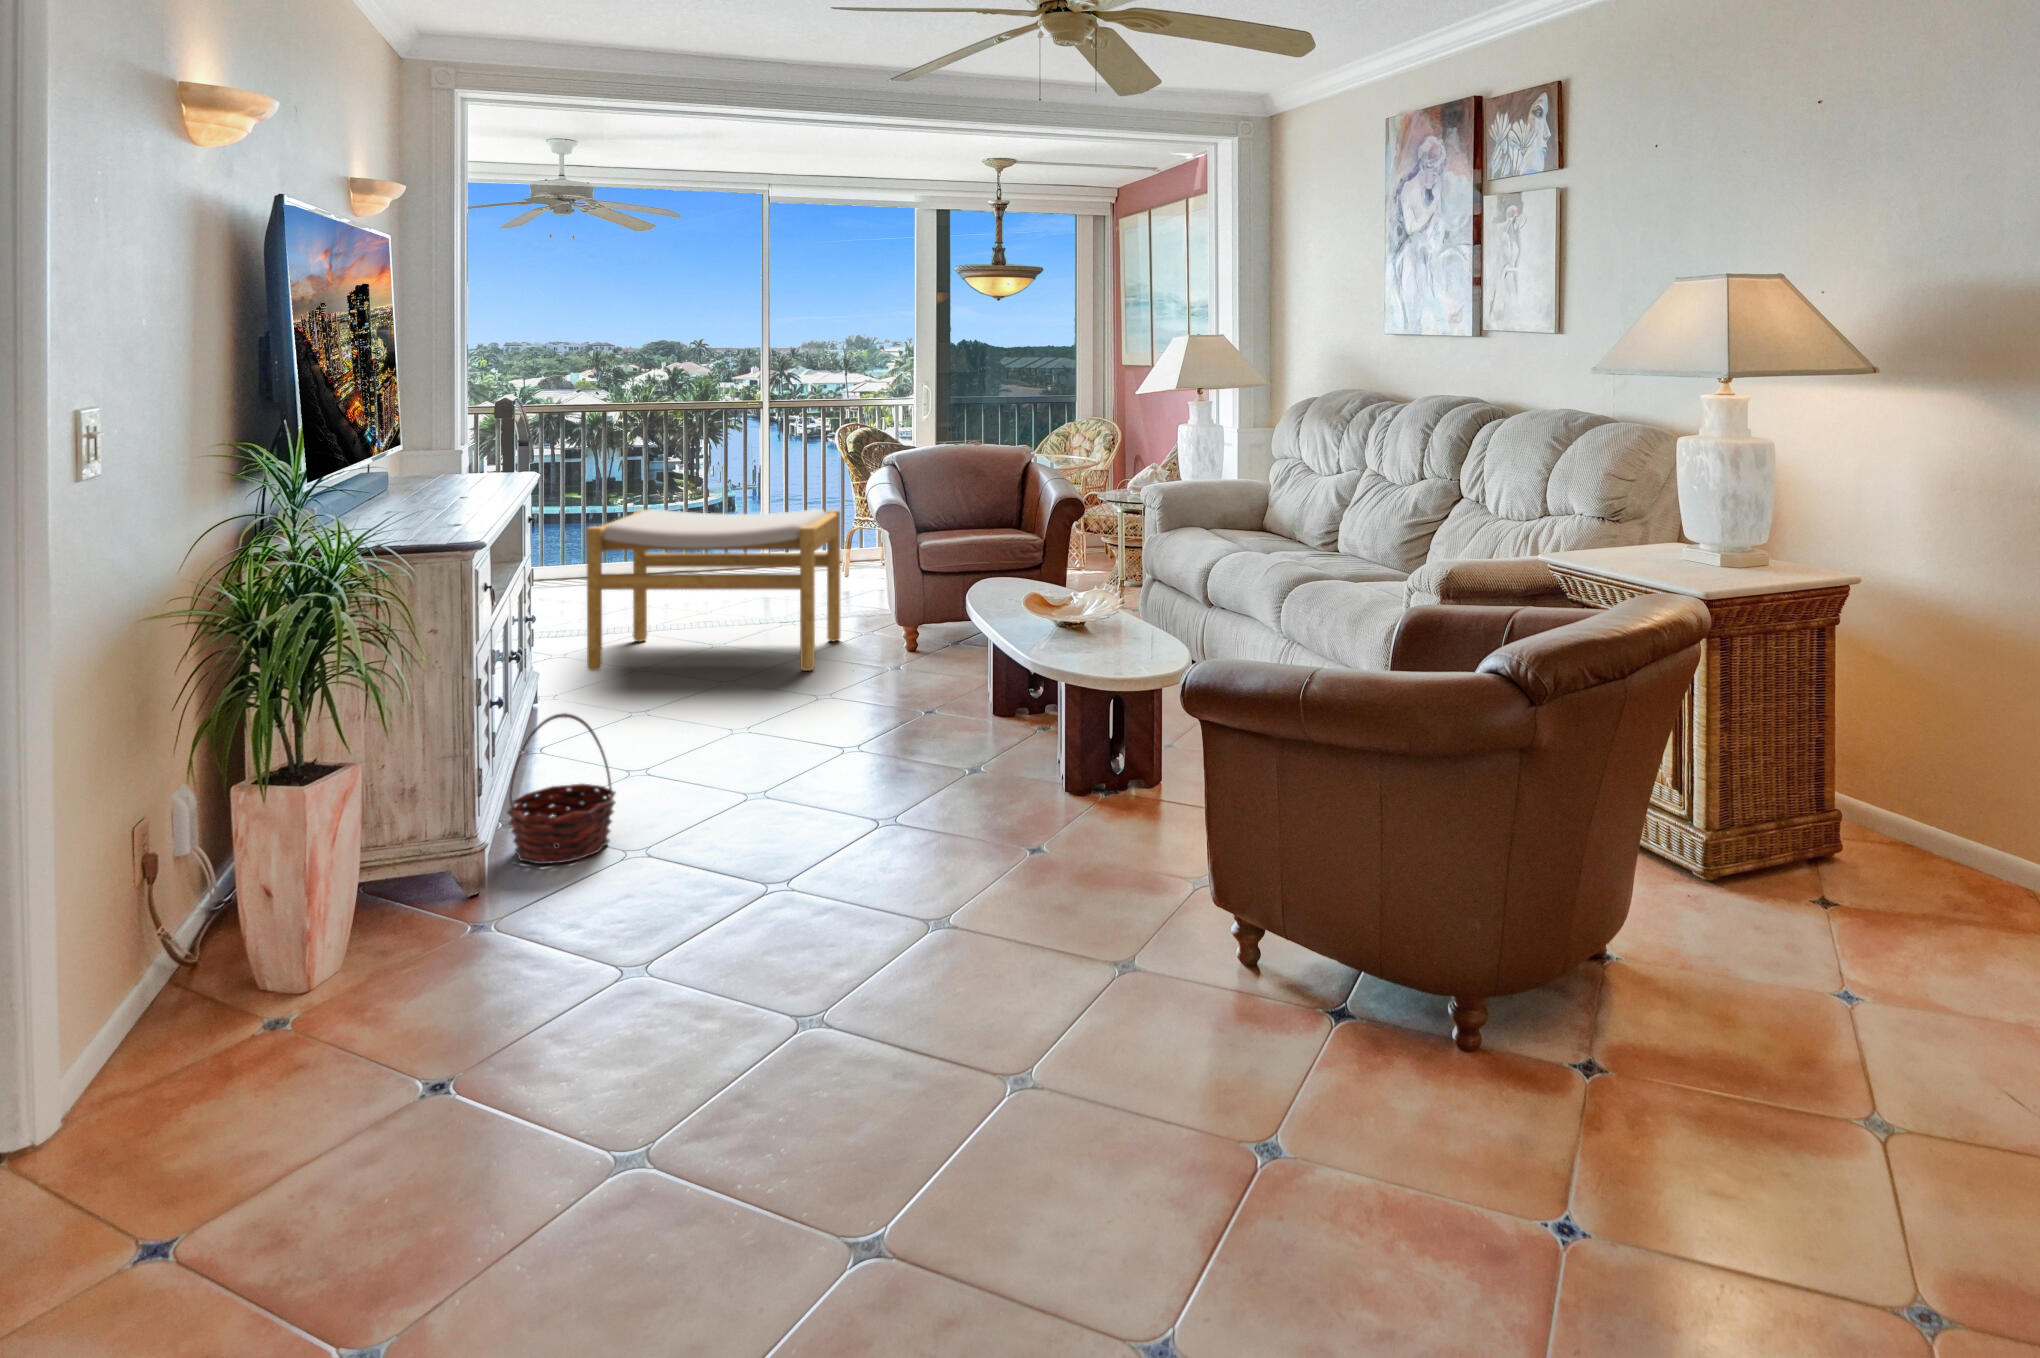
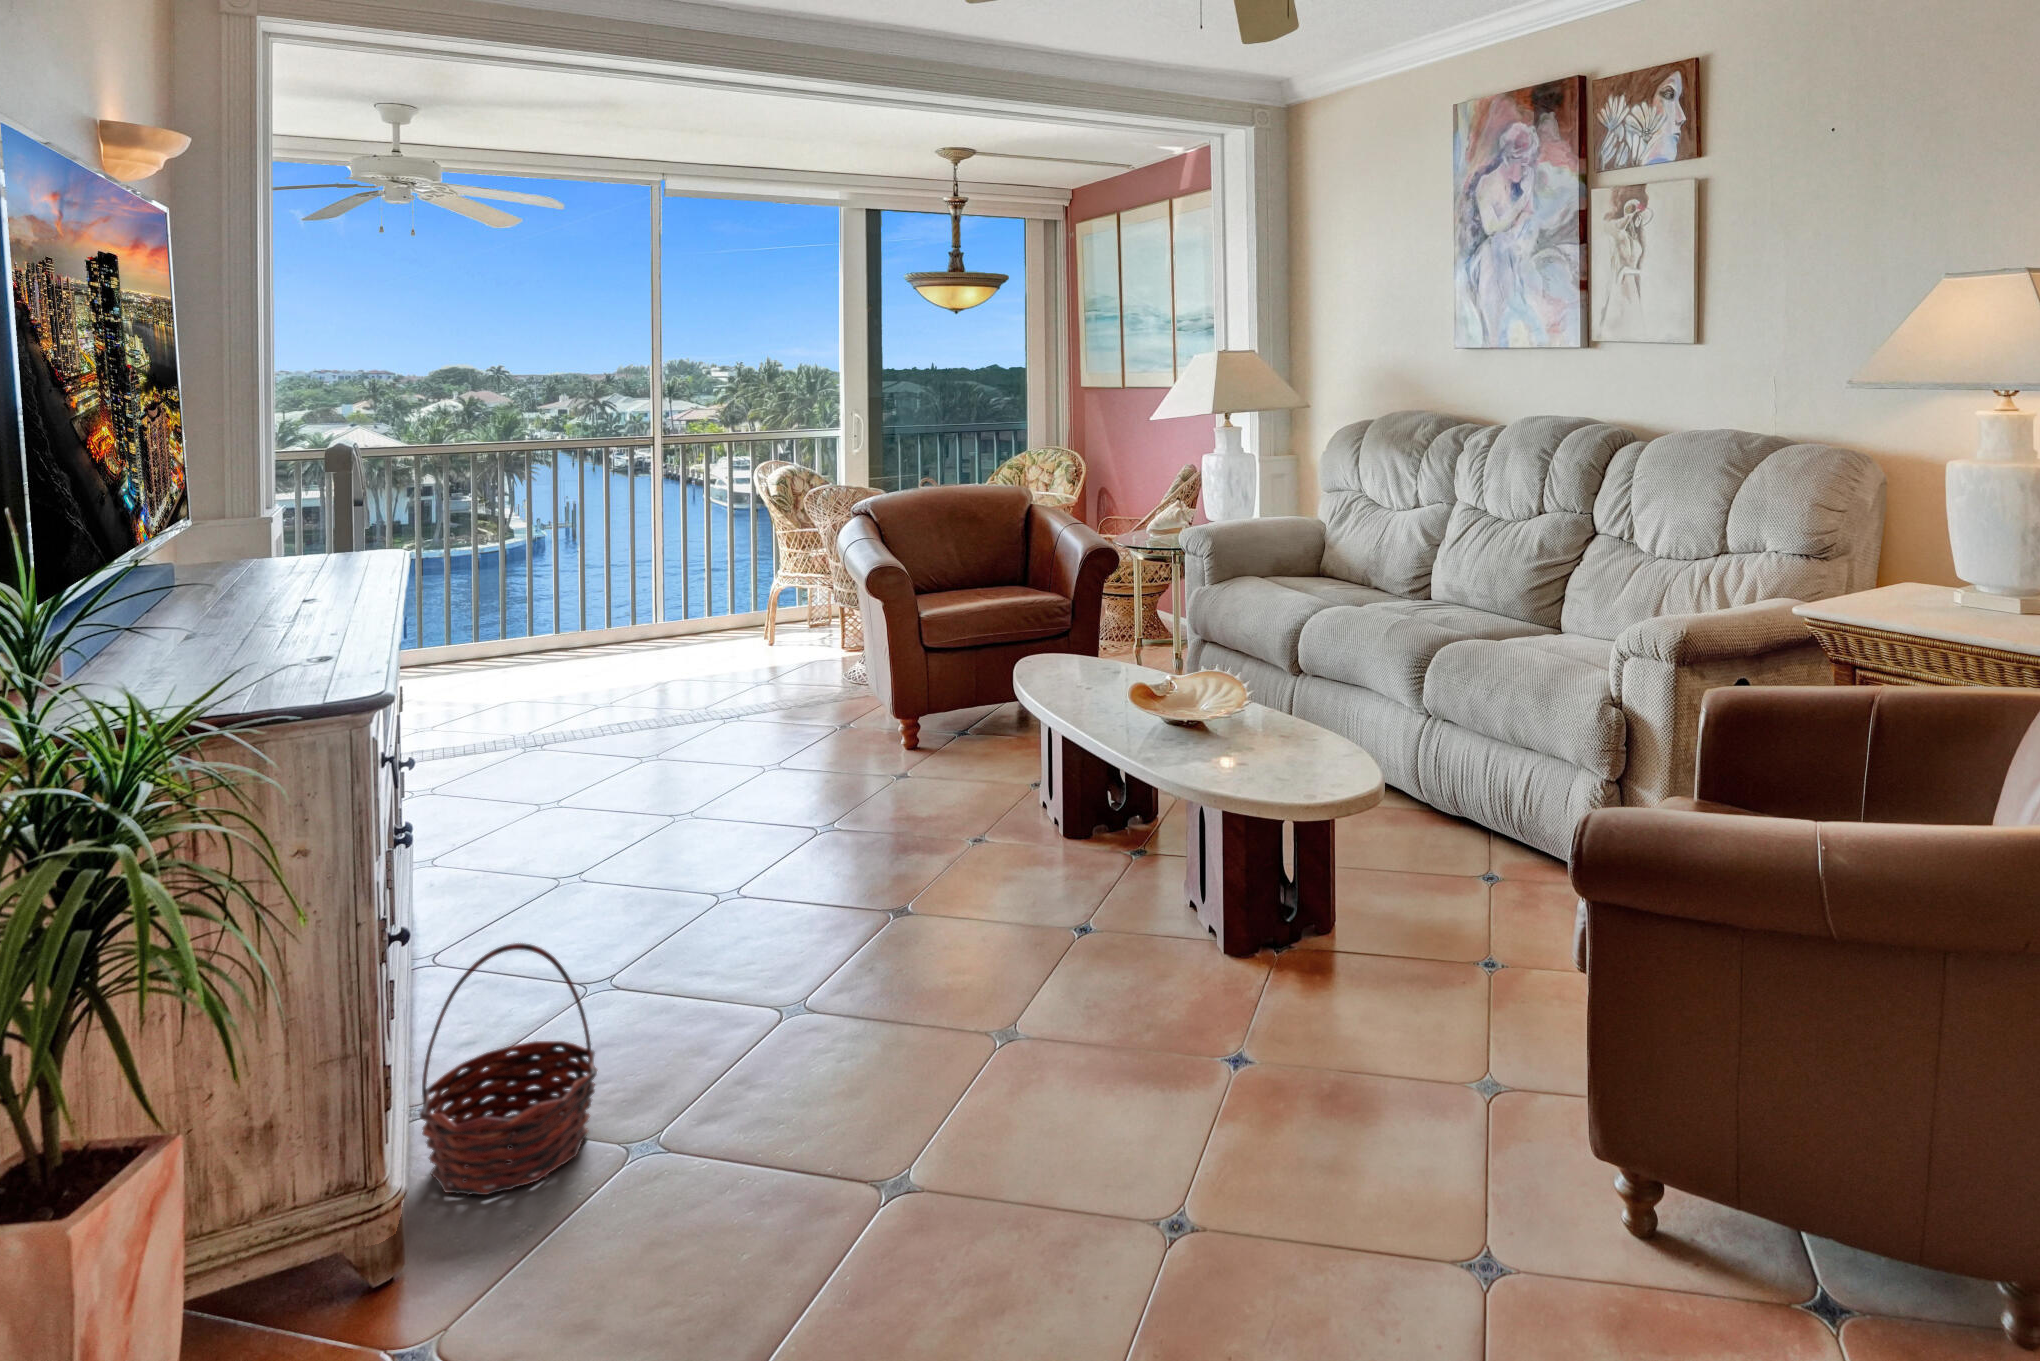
footstool: present [586,509,841,671] -> none [465,575,810,816]

